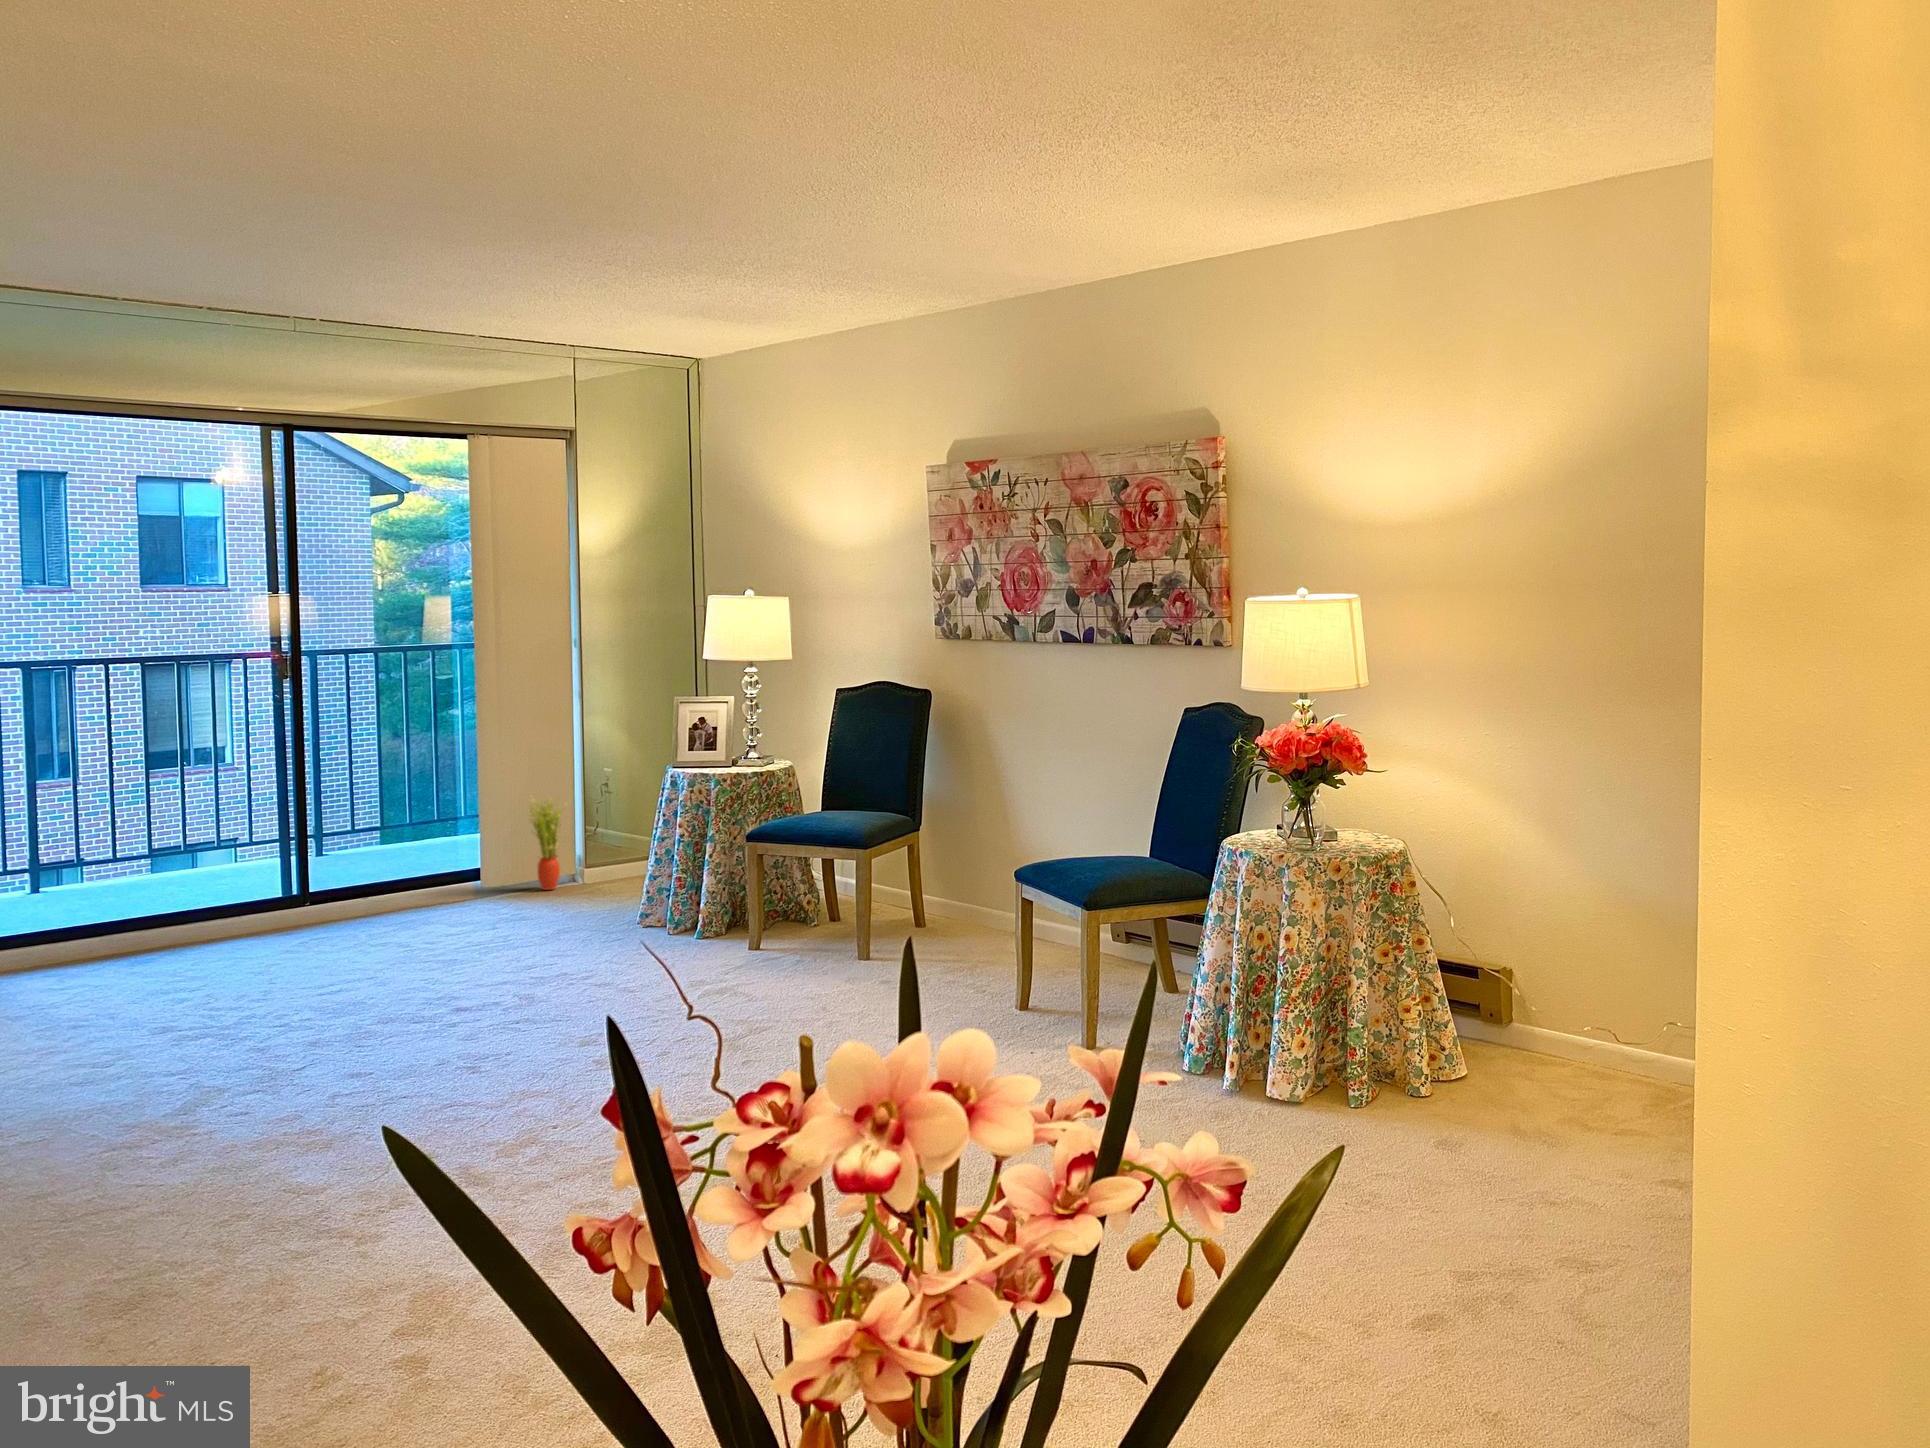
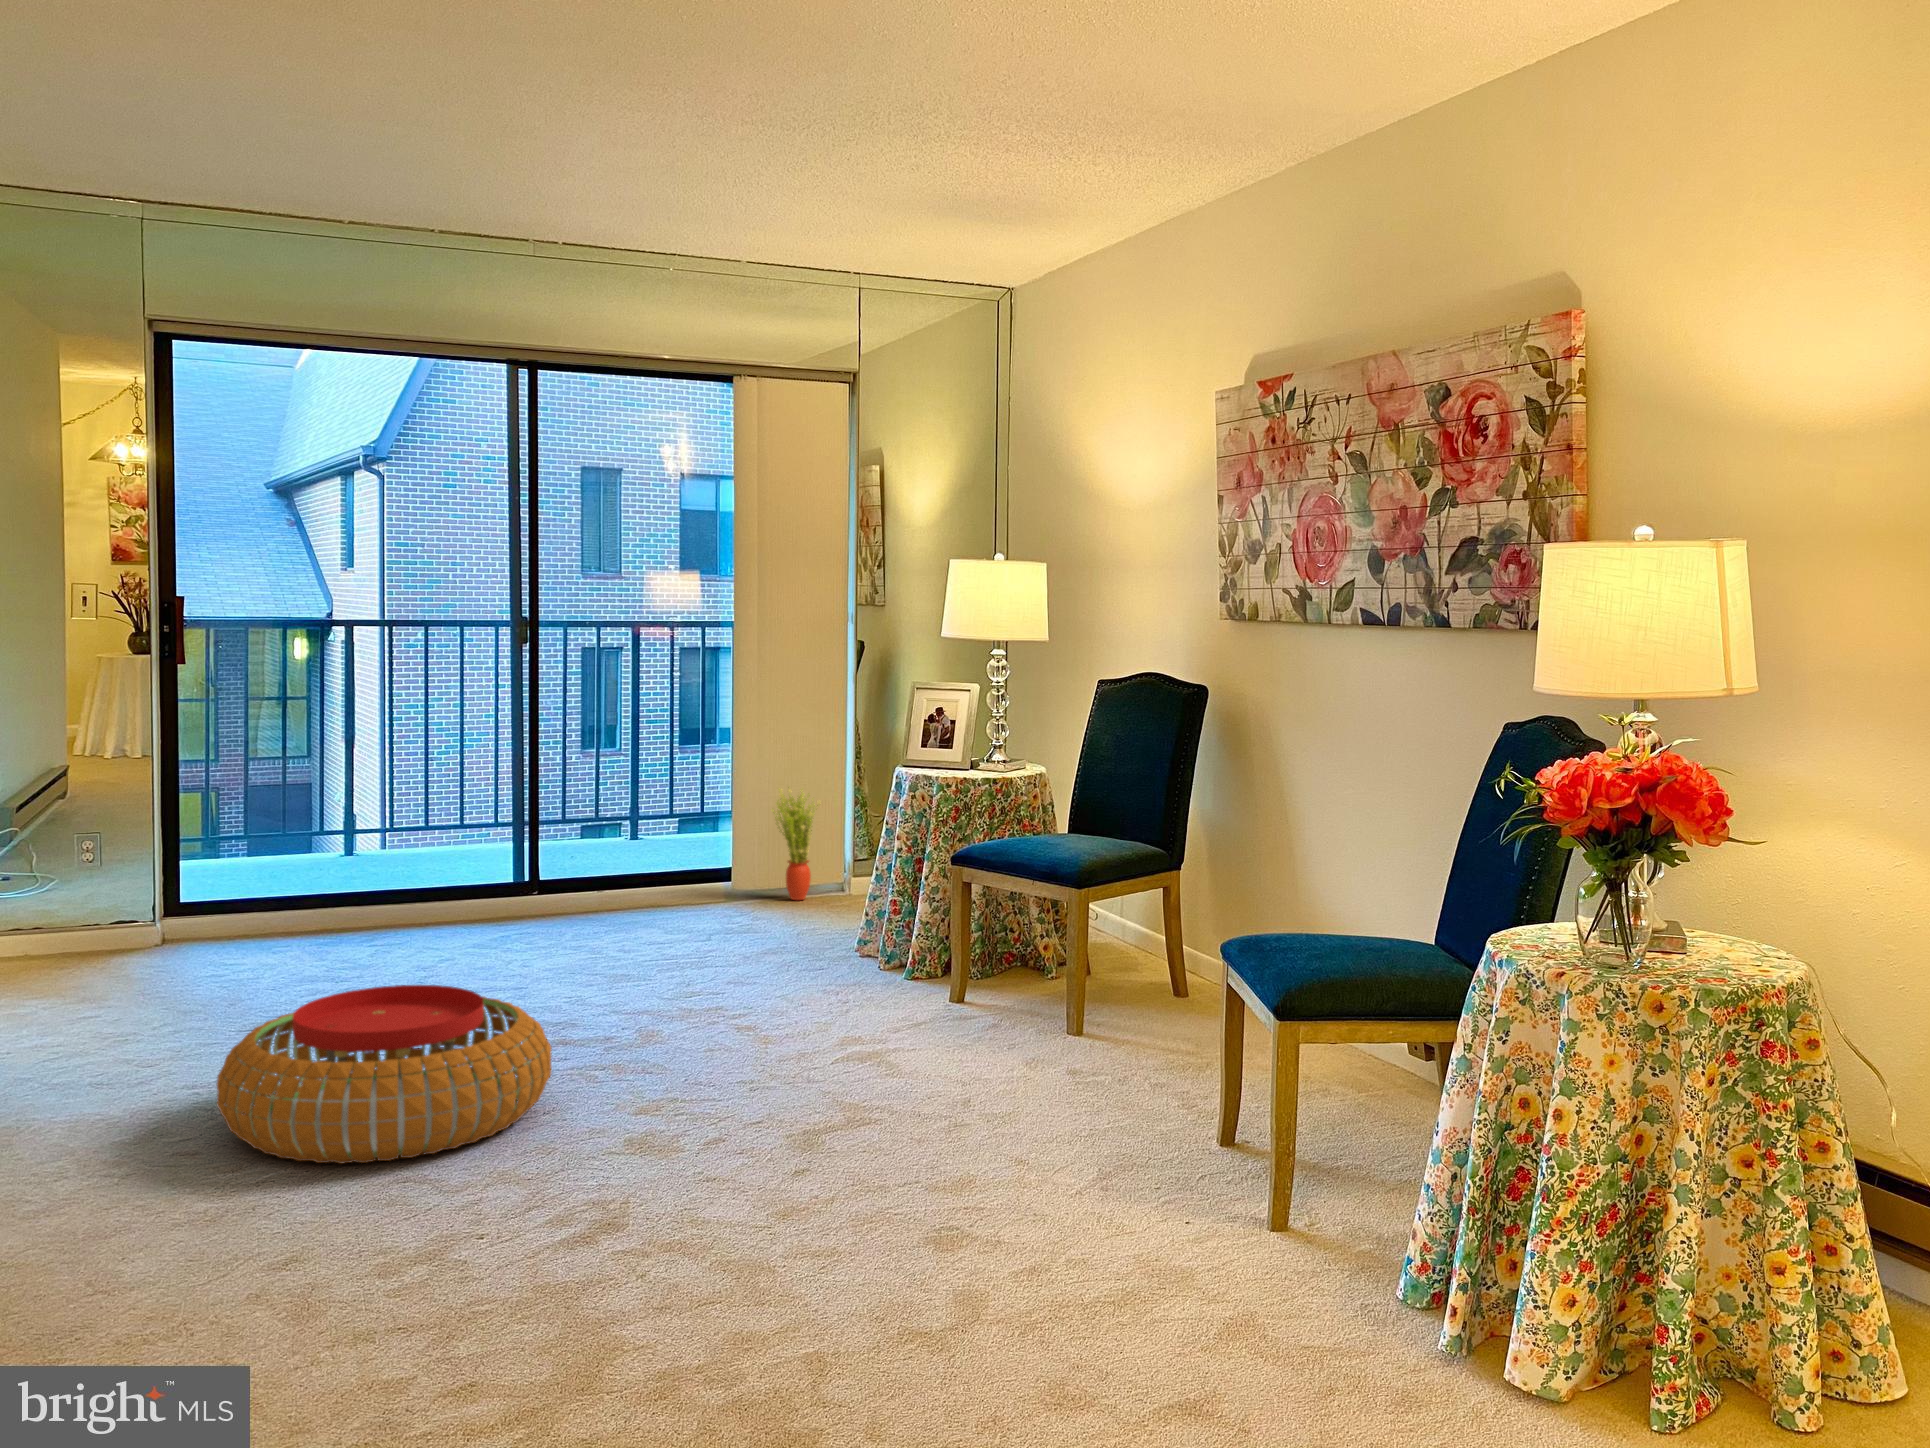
pouf: none [242,965,514,1106] -> present [216,985,552,1164]

